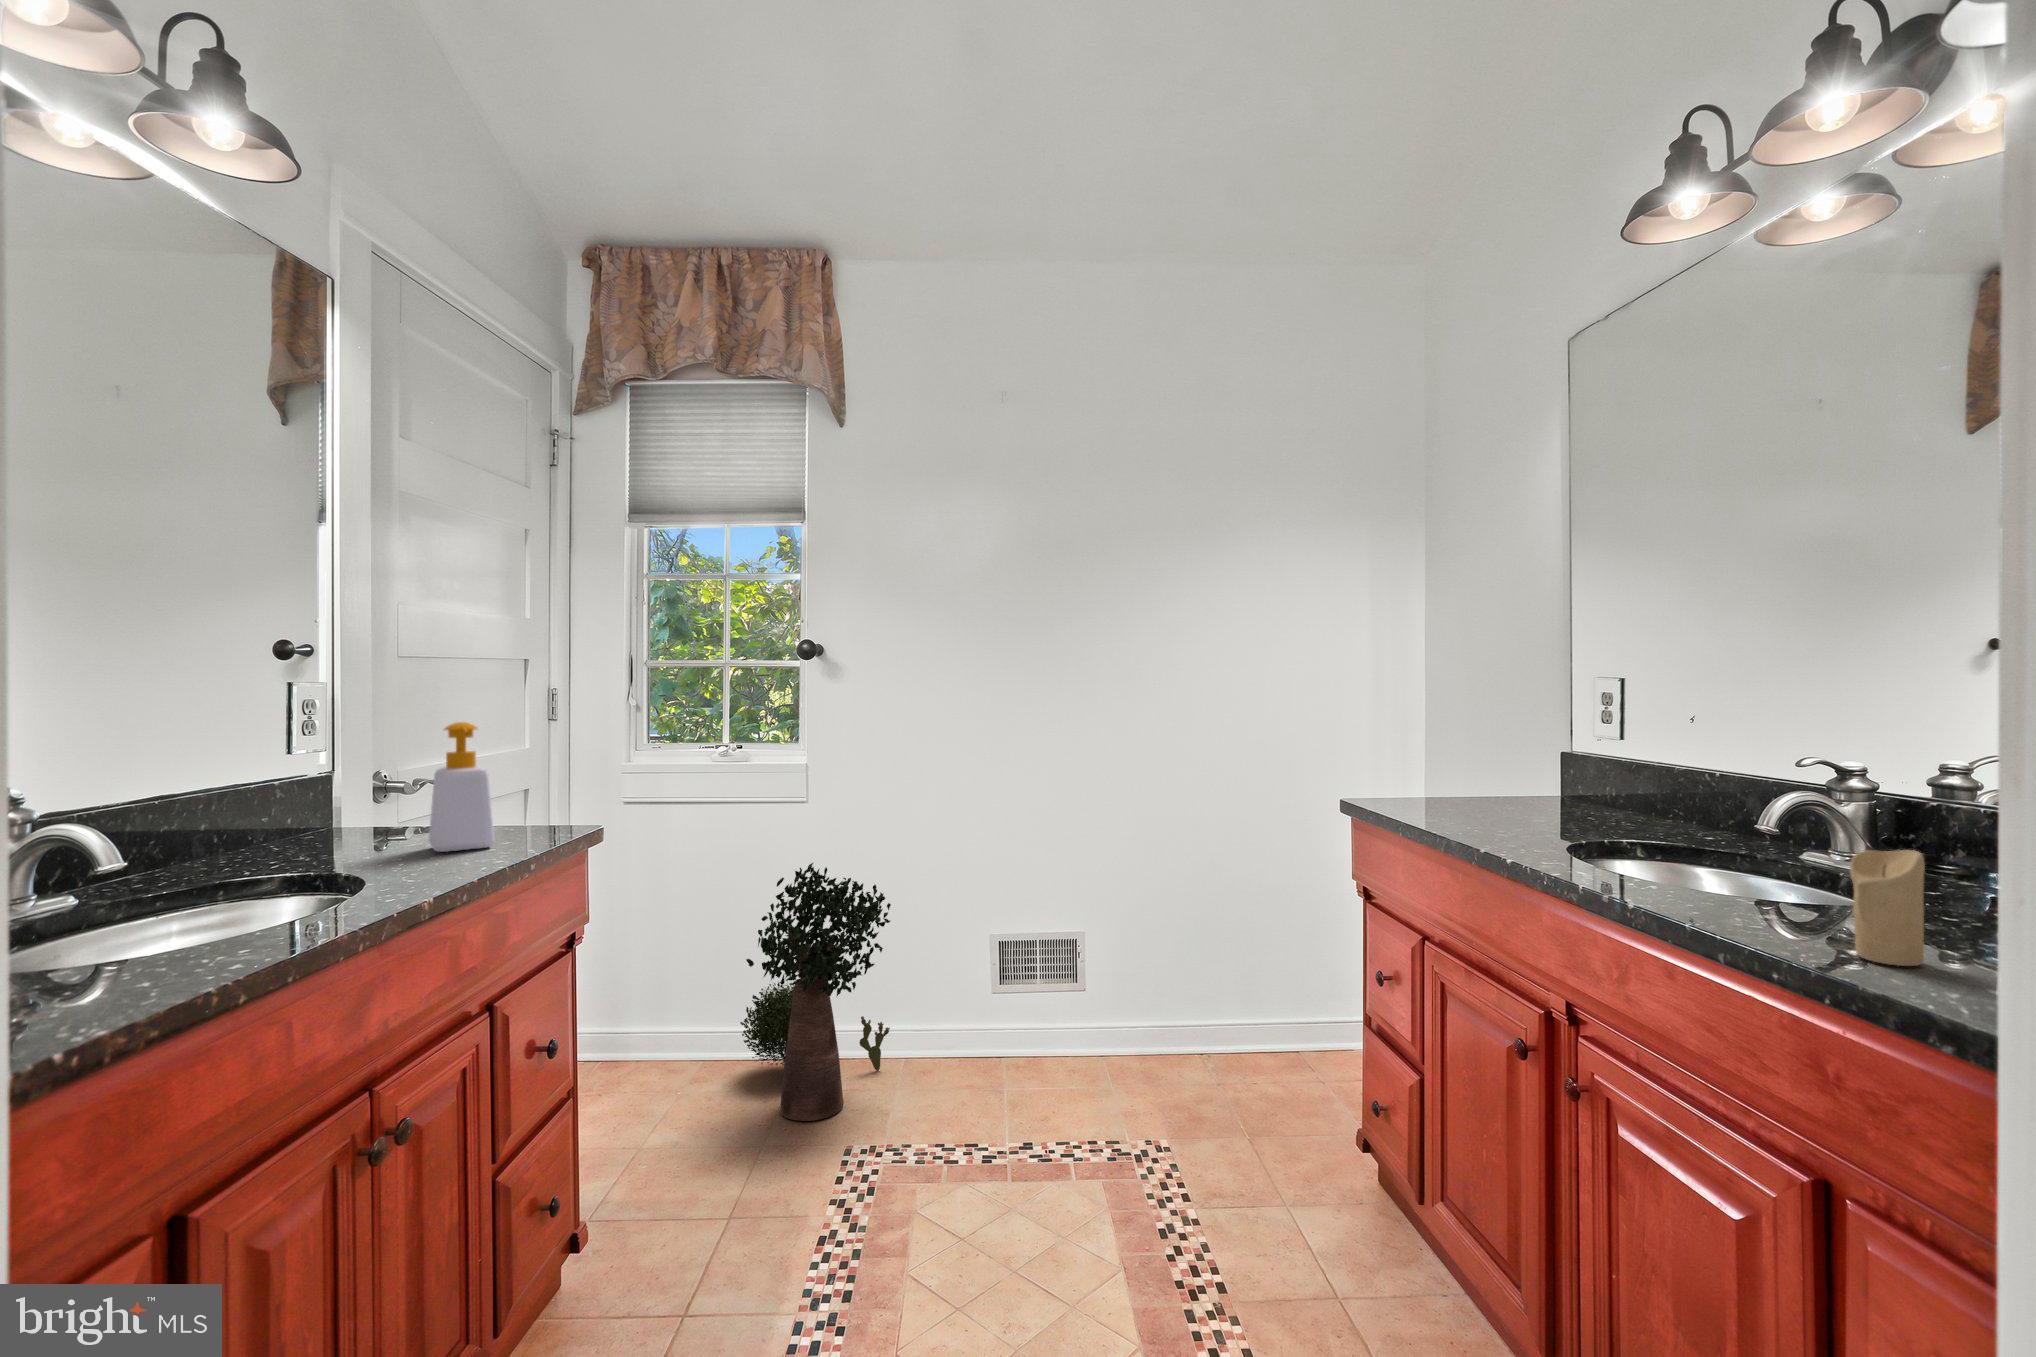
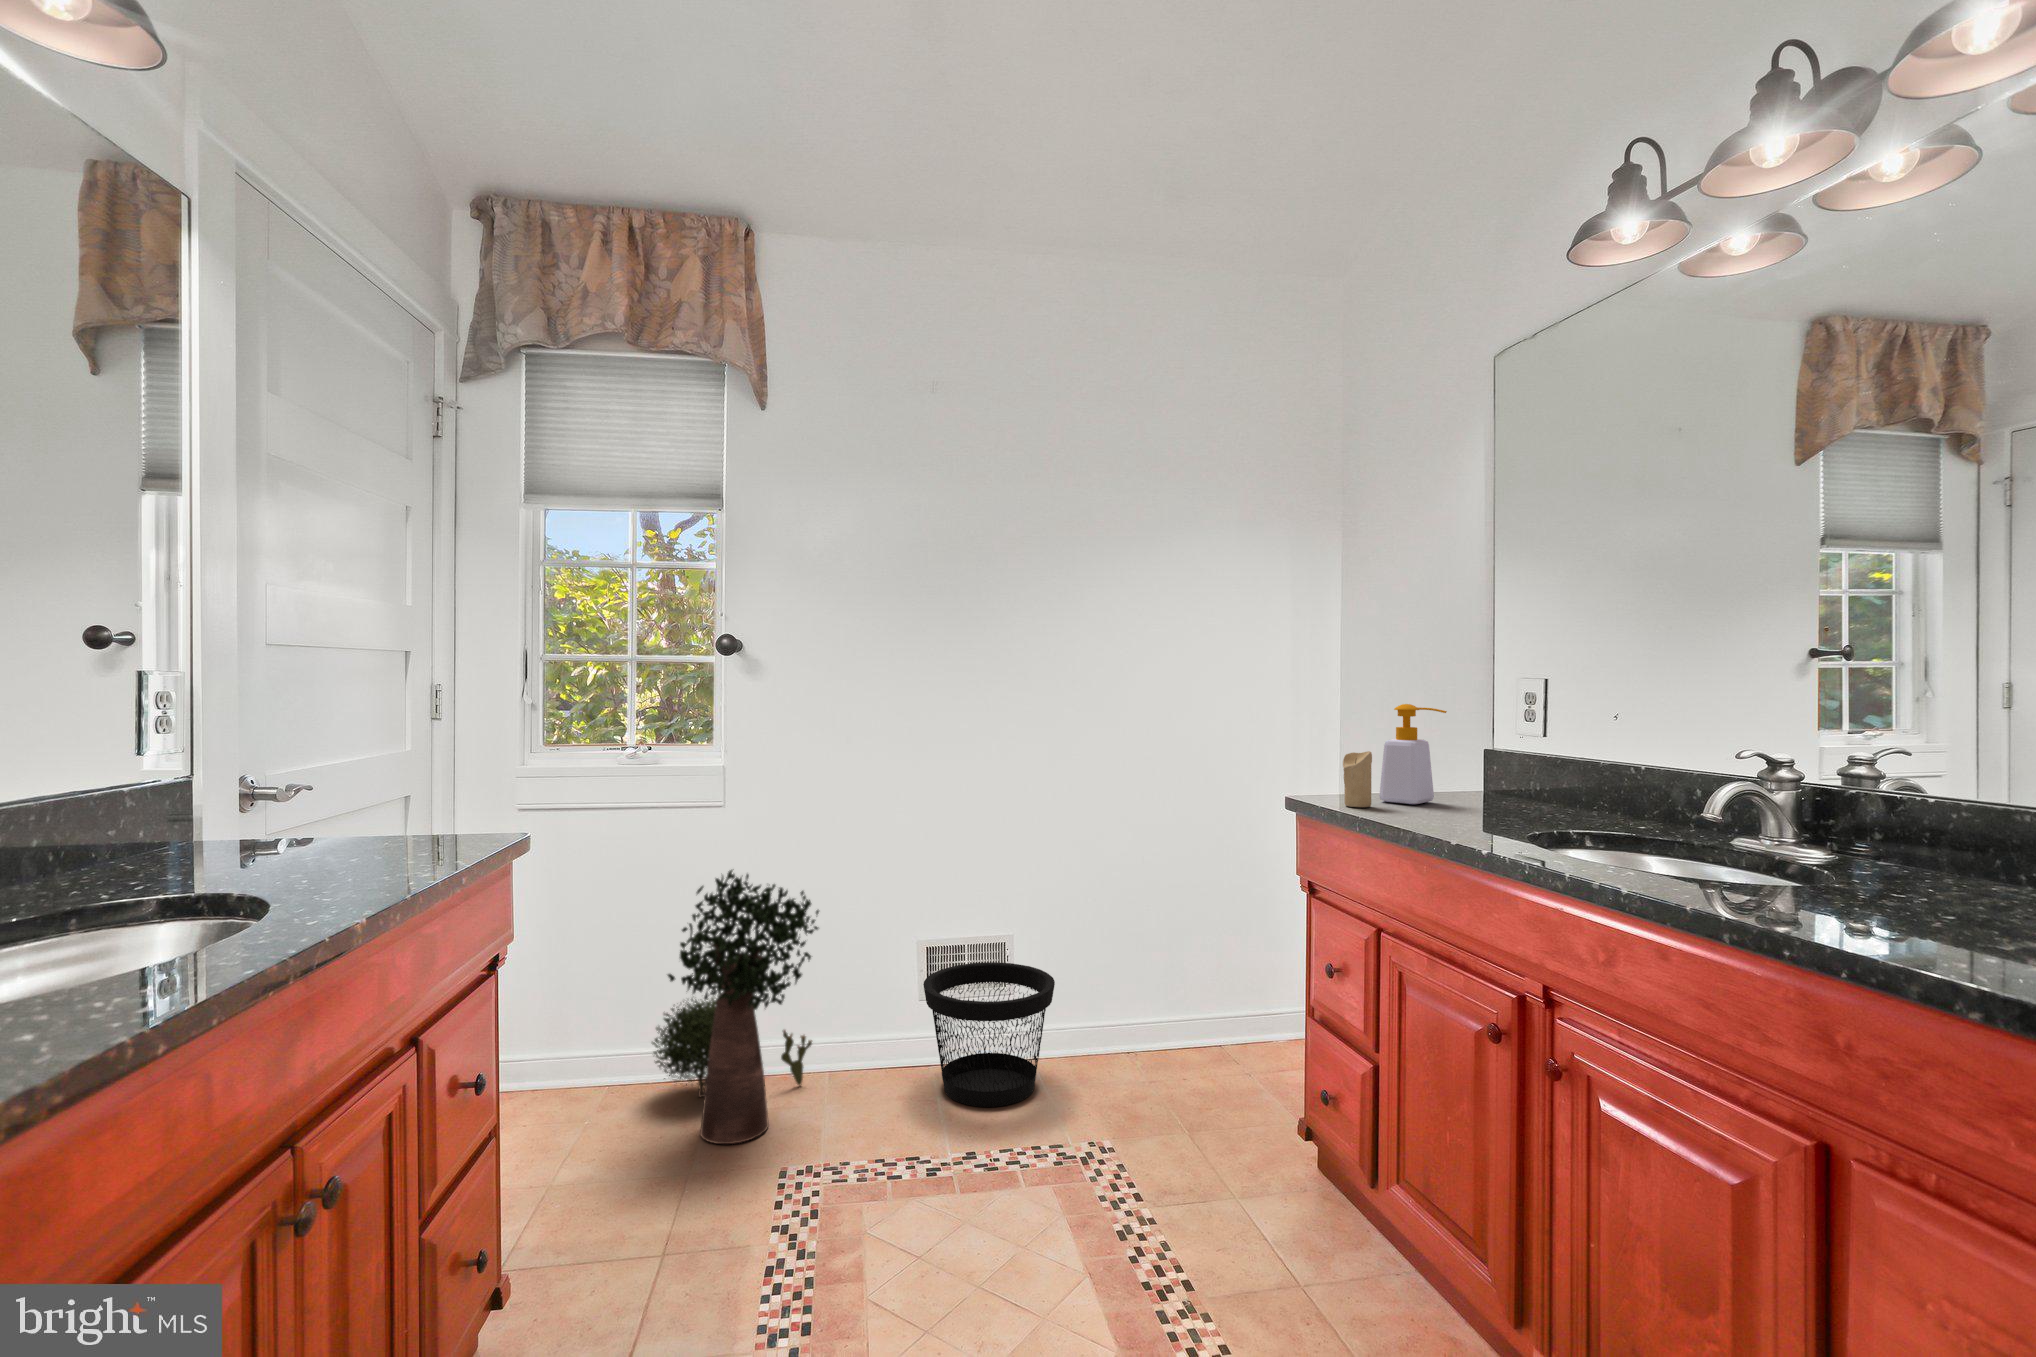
soap bottle: present [429,722,495,852] -> present [1379,704,1447,805]
candle: present [1850,850,1925,966] -> present [1343,751,1372,807]
wastebasket: none [992,960,1120,1100] -> present [923,962,1055,1107]

